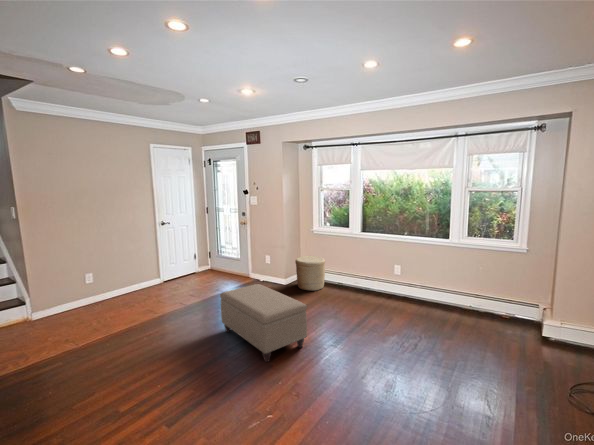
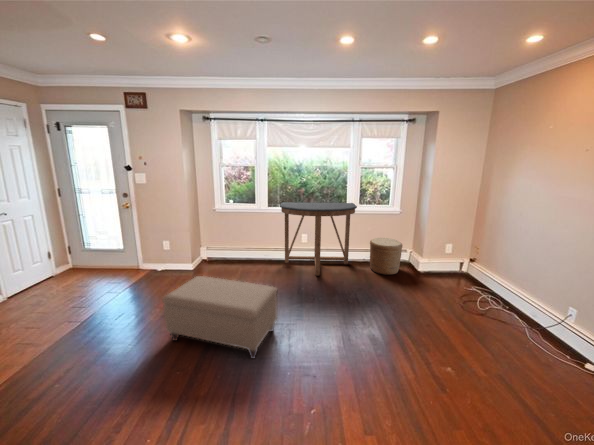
console table: none [363,228,457,314] -> present [280,202,357,276]
woven basket: present [295,256,325,291] -> present [370,238,403,275]

